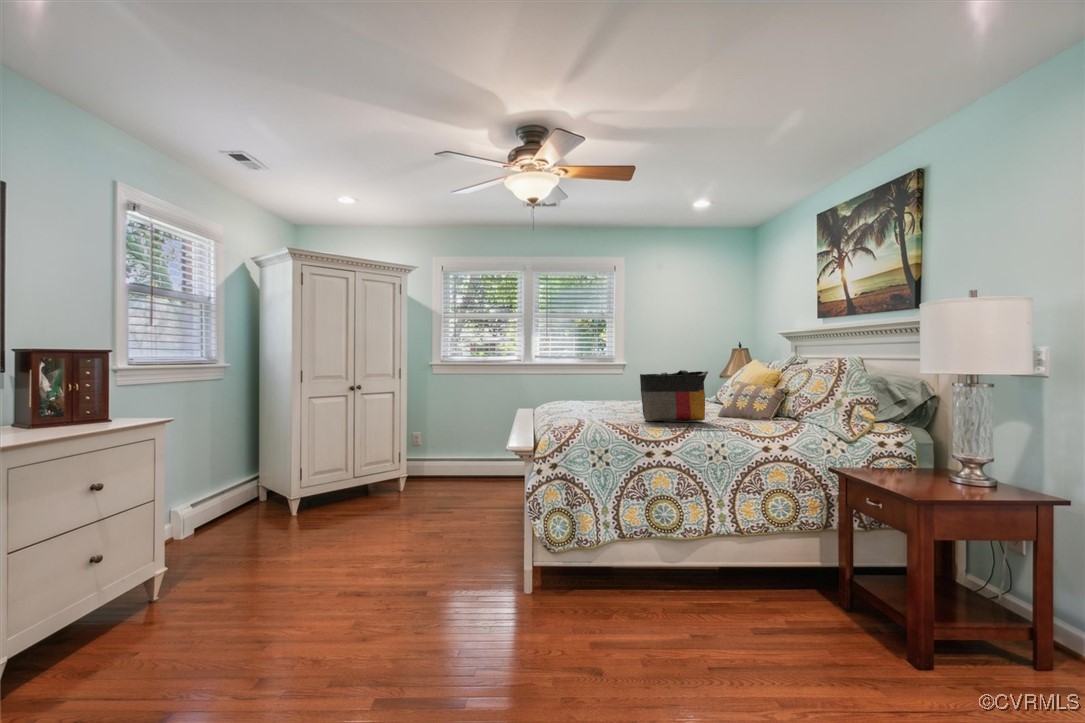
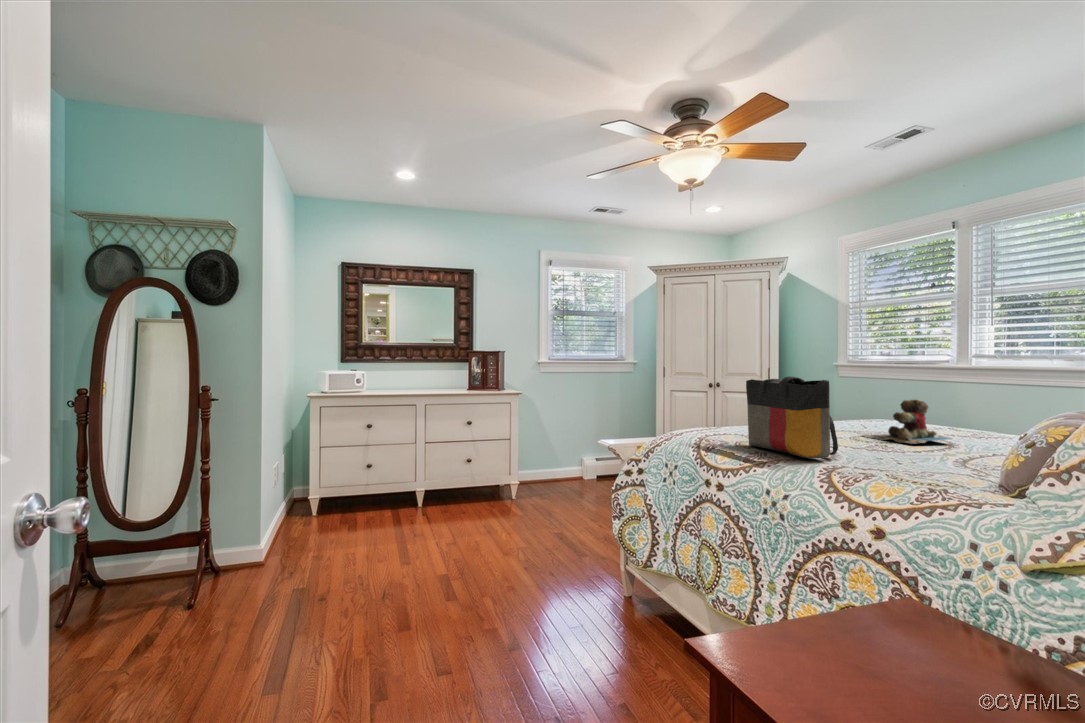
teddy bear: none [599,381,638,408] -> present [863,399,953,444]

